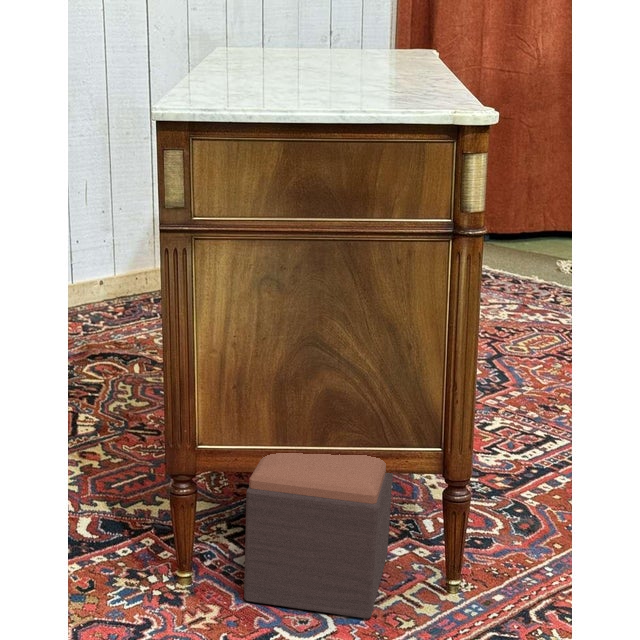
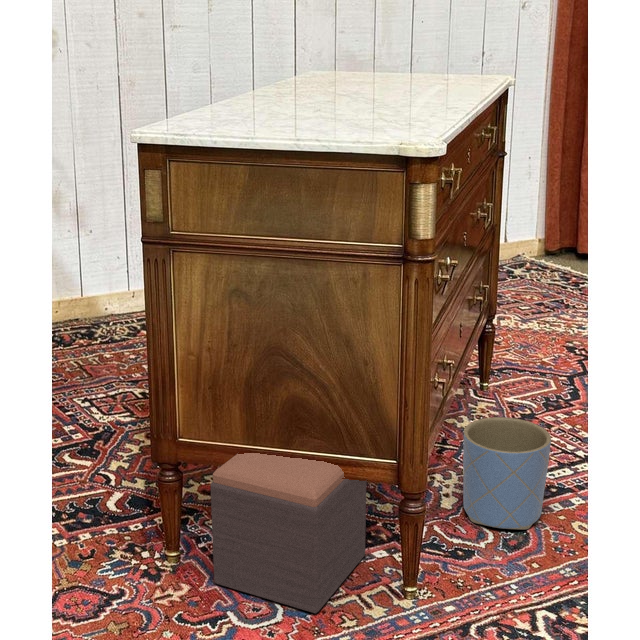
planter: none [459,400,551,514] -> present [463,417,551,530]

